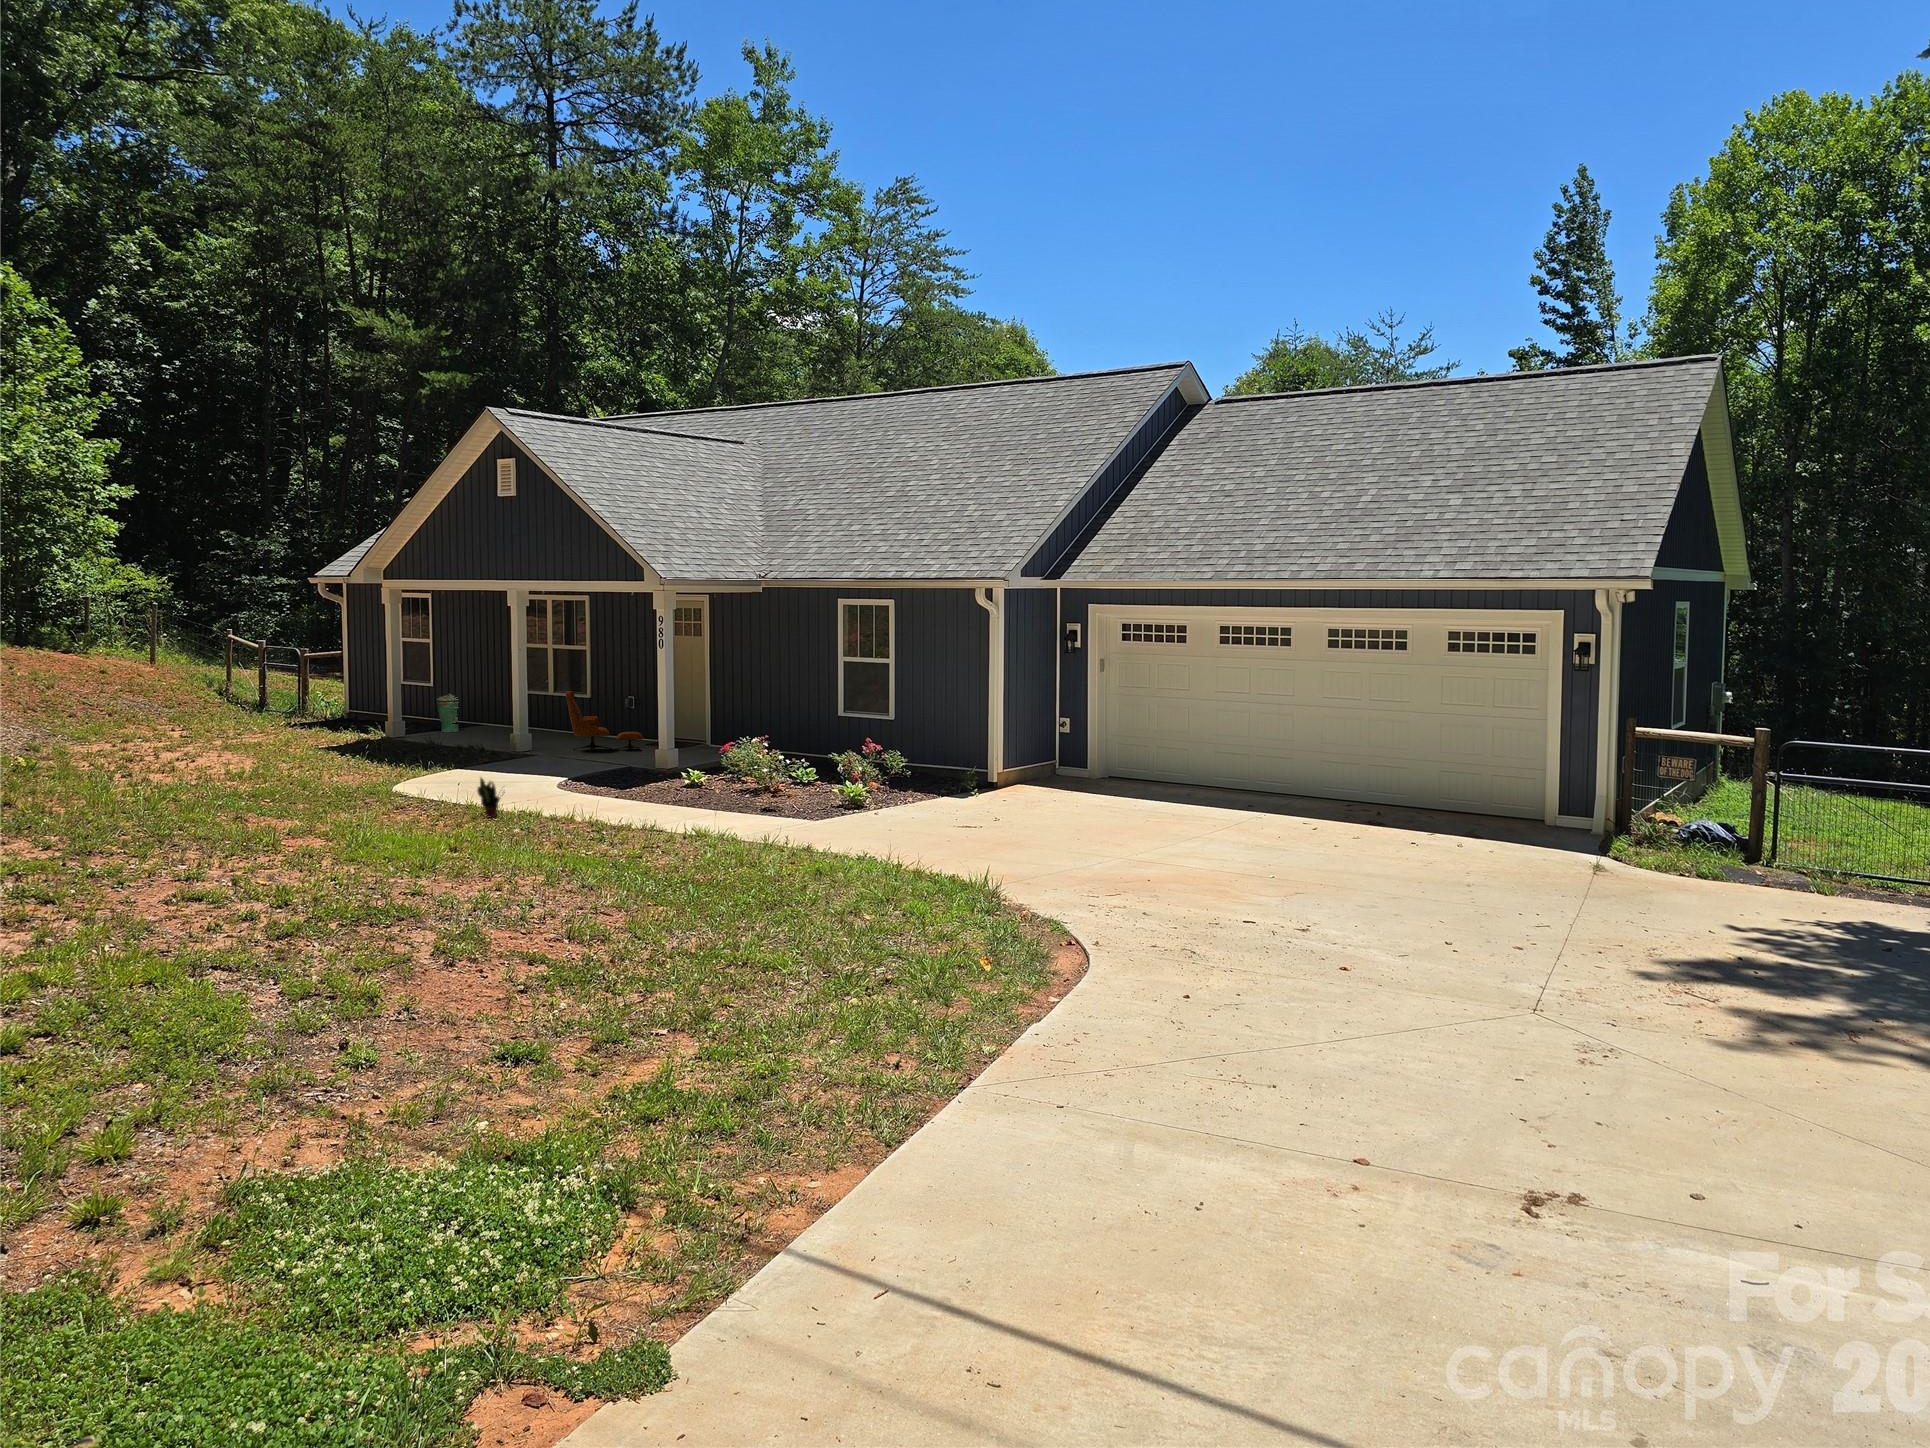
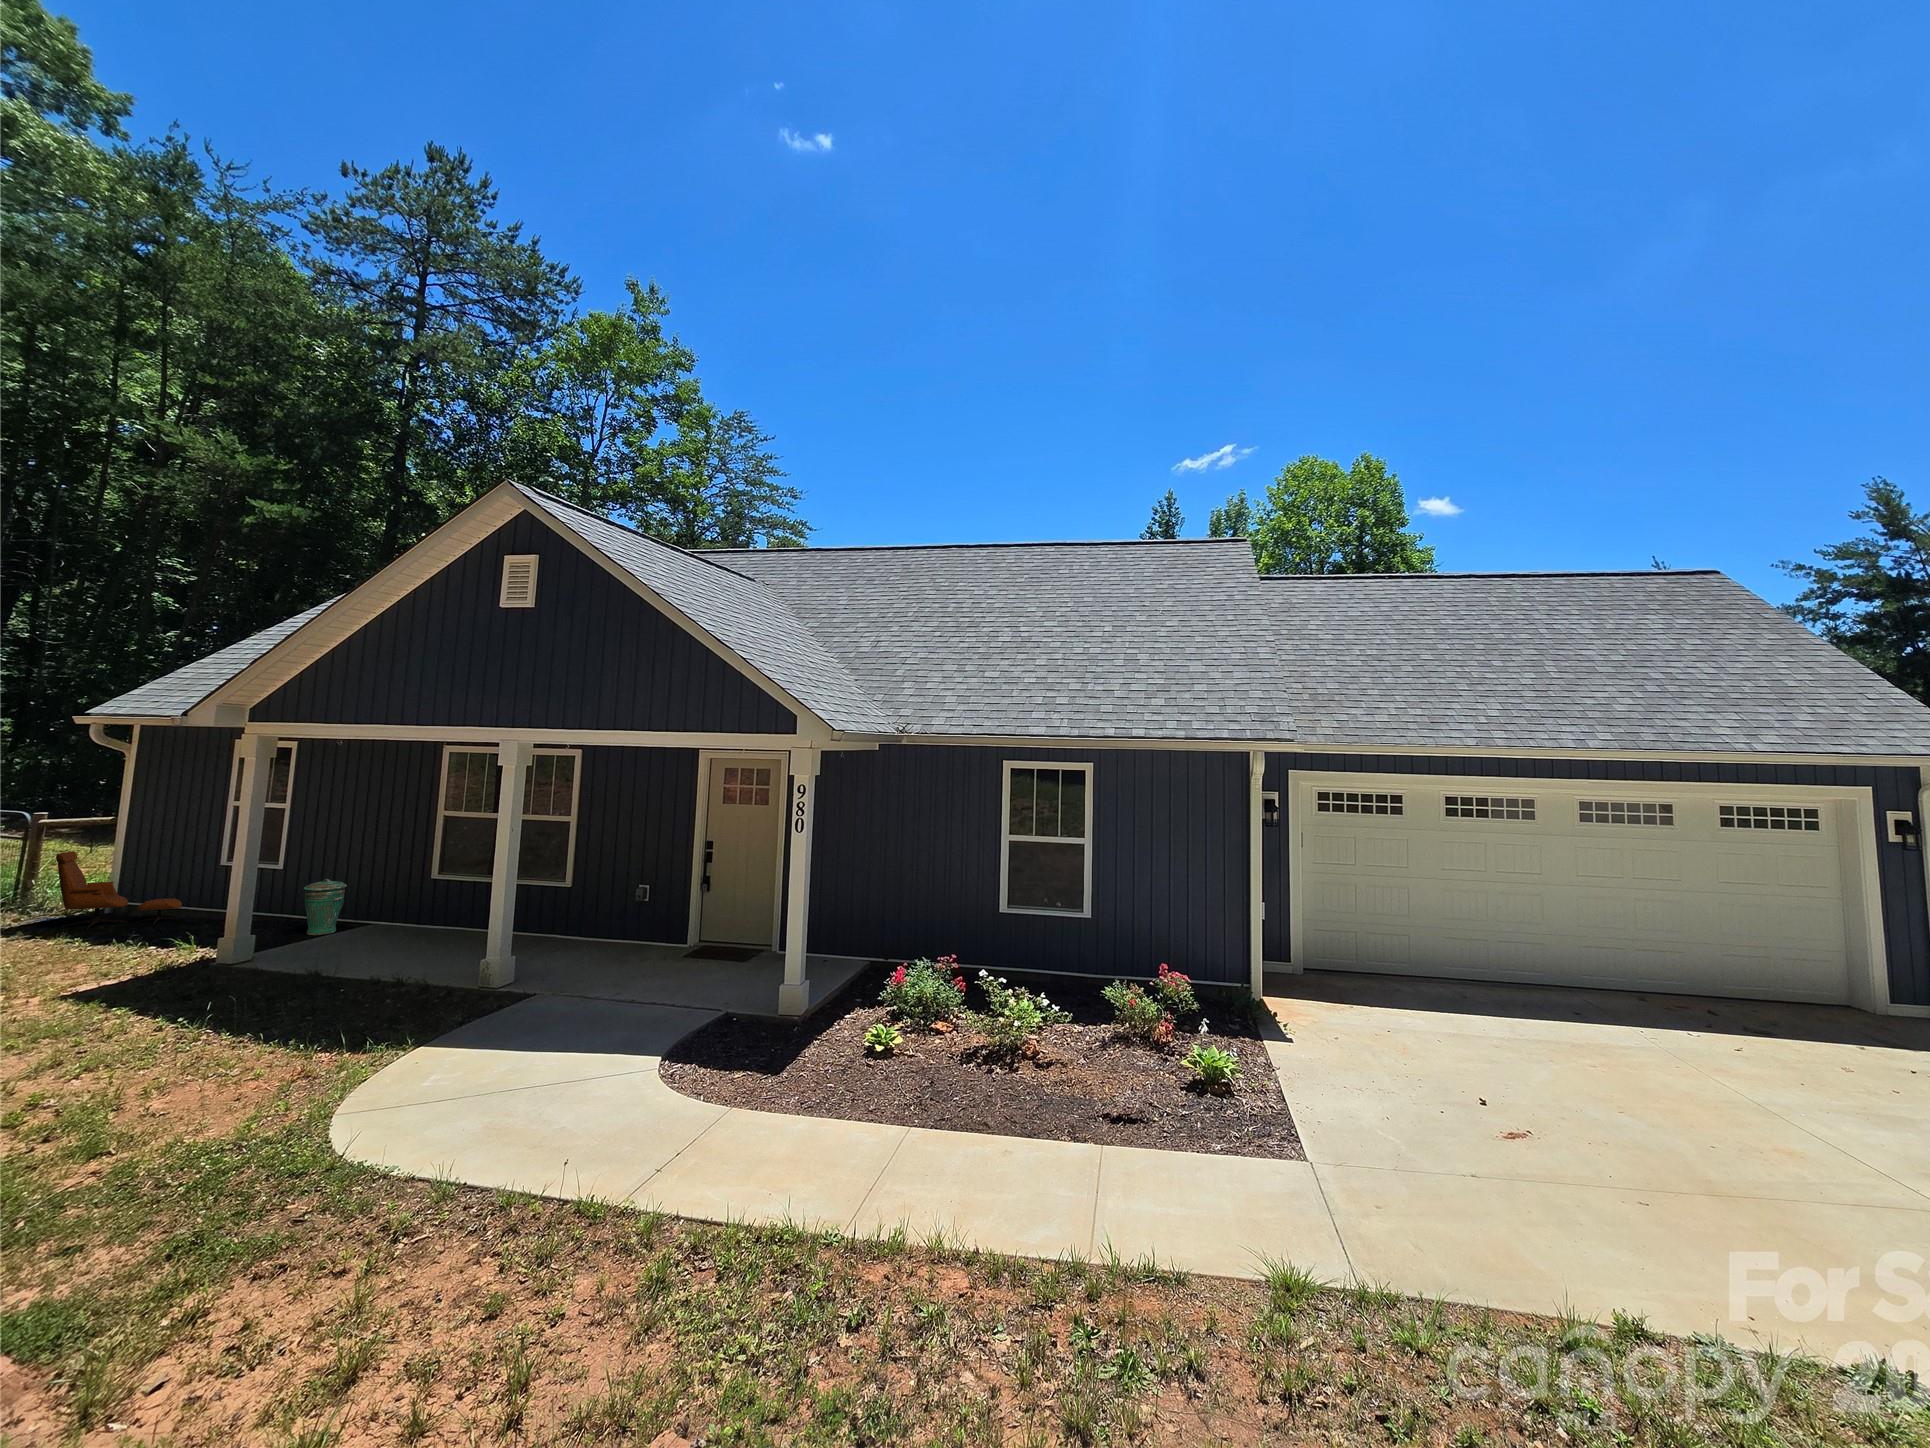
lounge chair: present [565,691,643,752] -> present [56,851,182,930]
potted plant: present [477,778,505,818] -> none [666,1183,736,1288]

